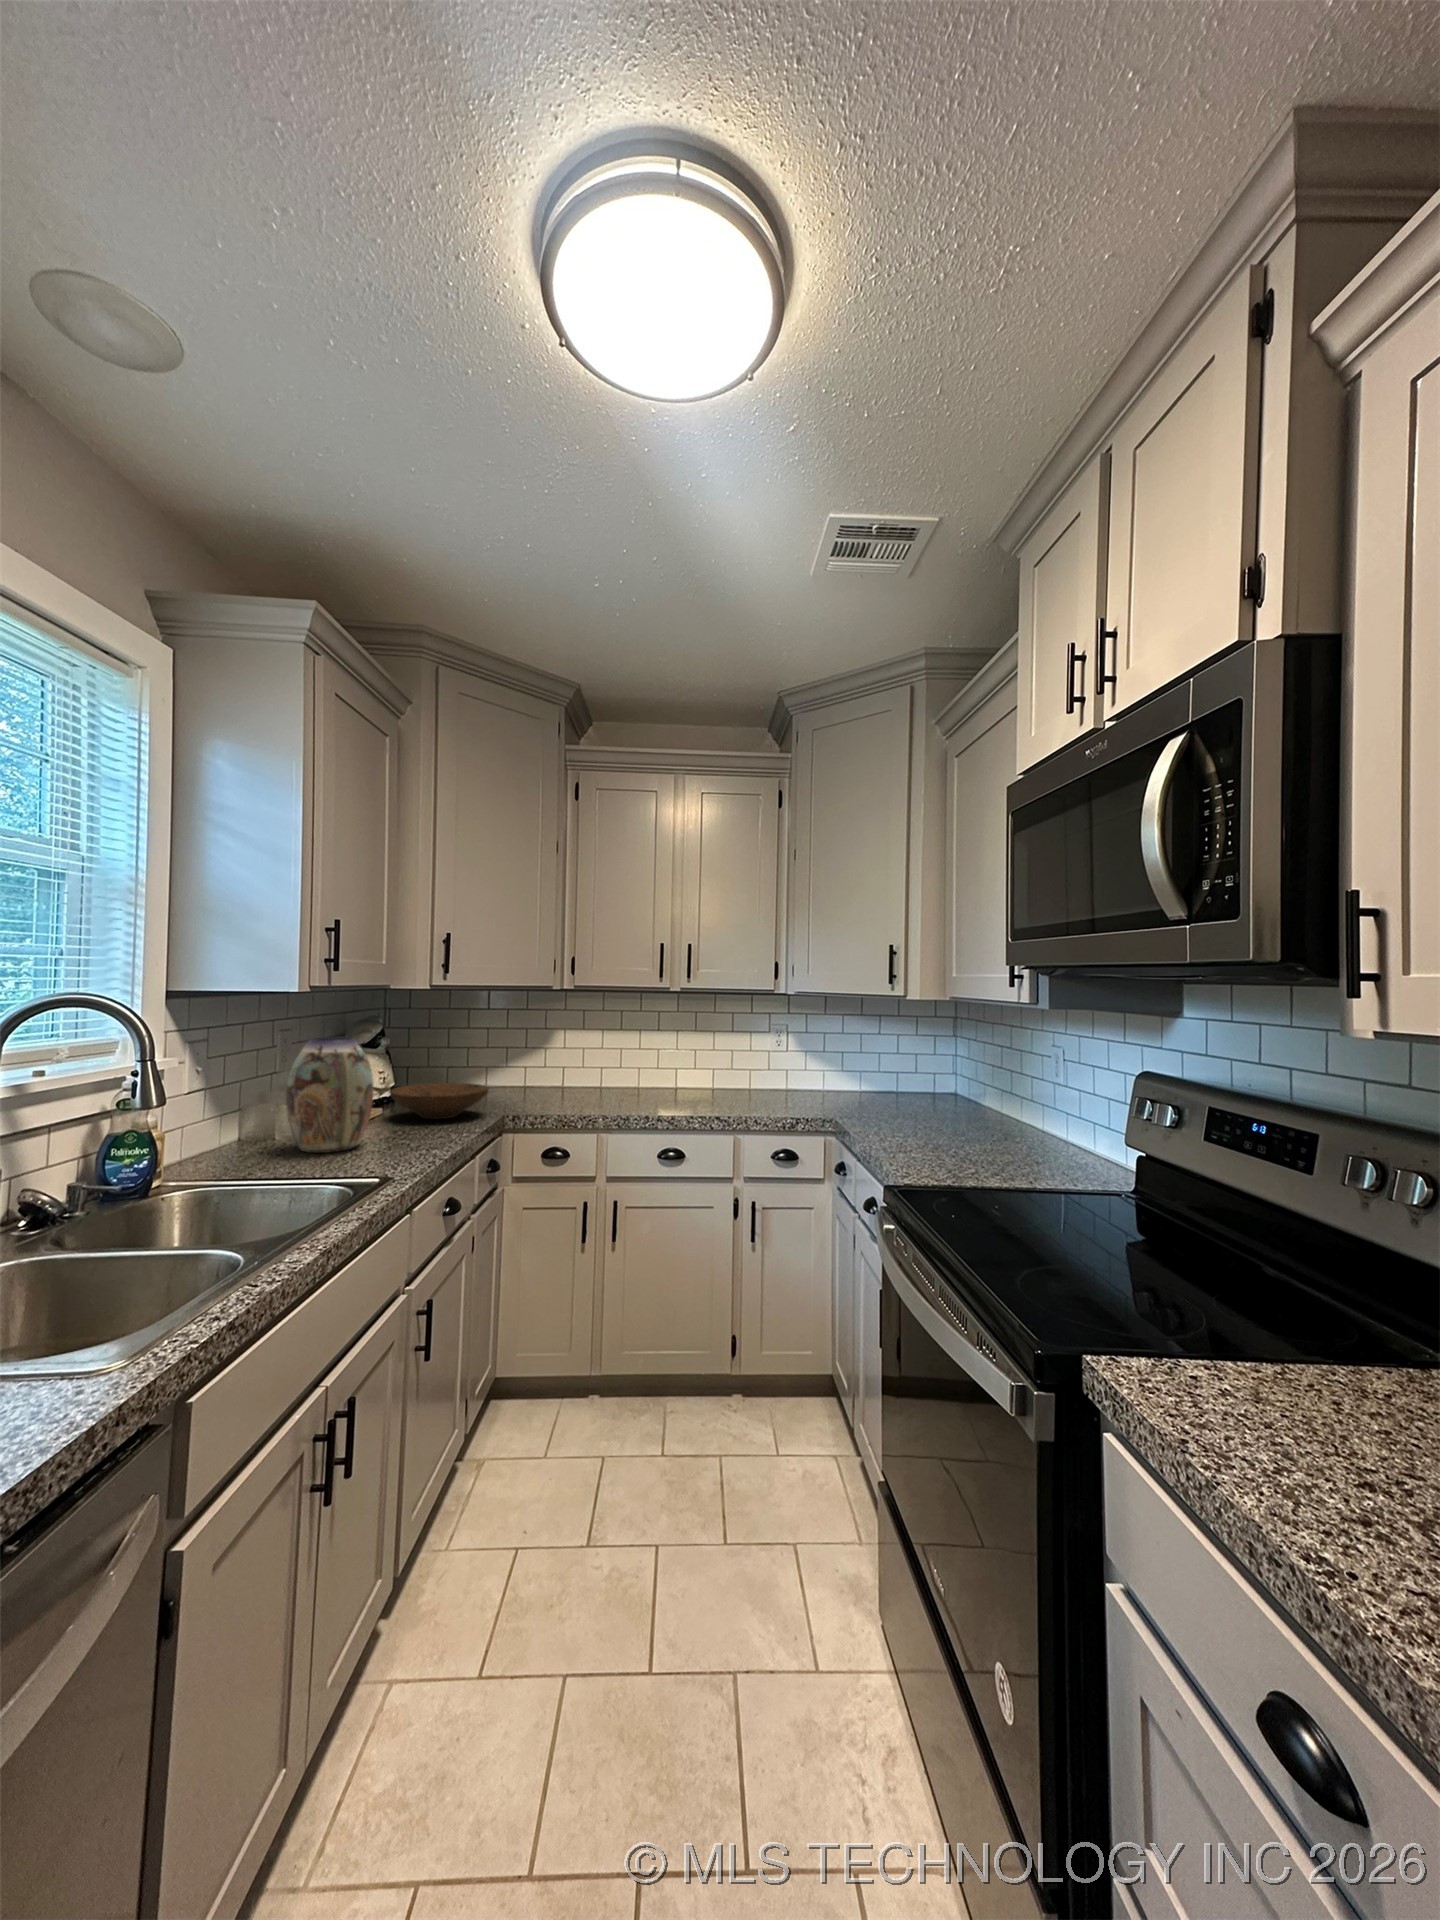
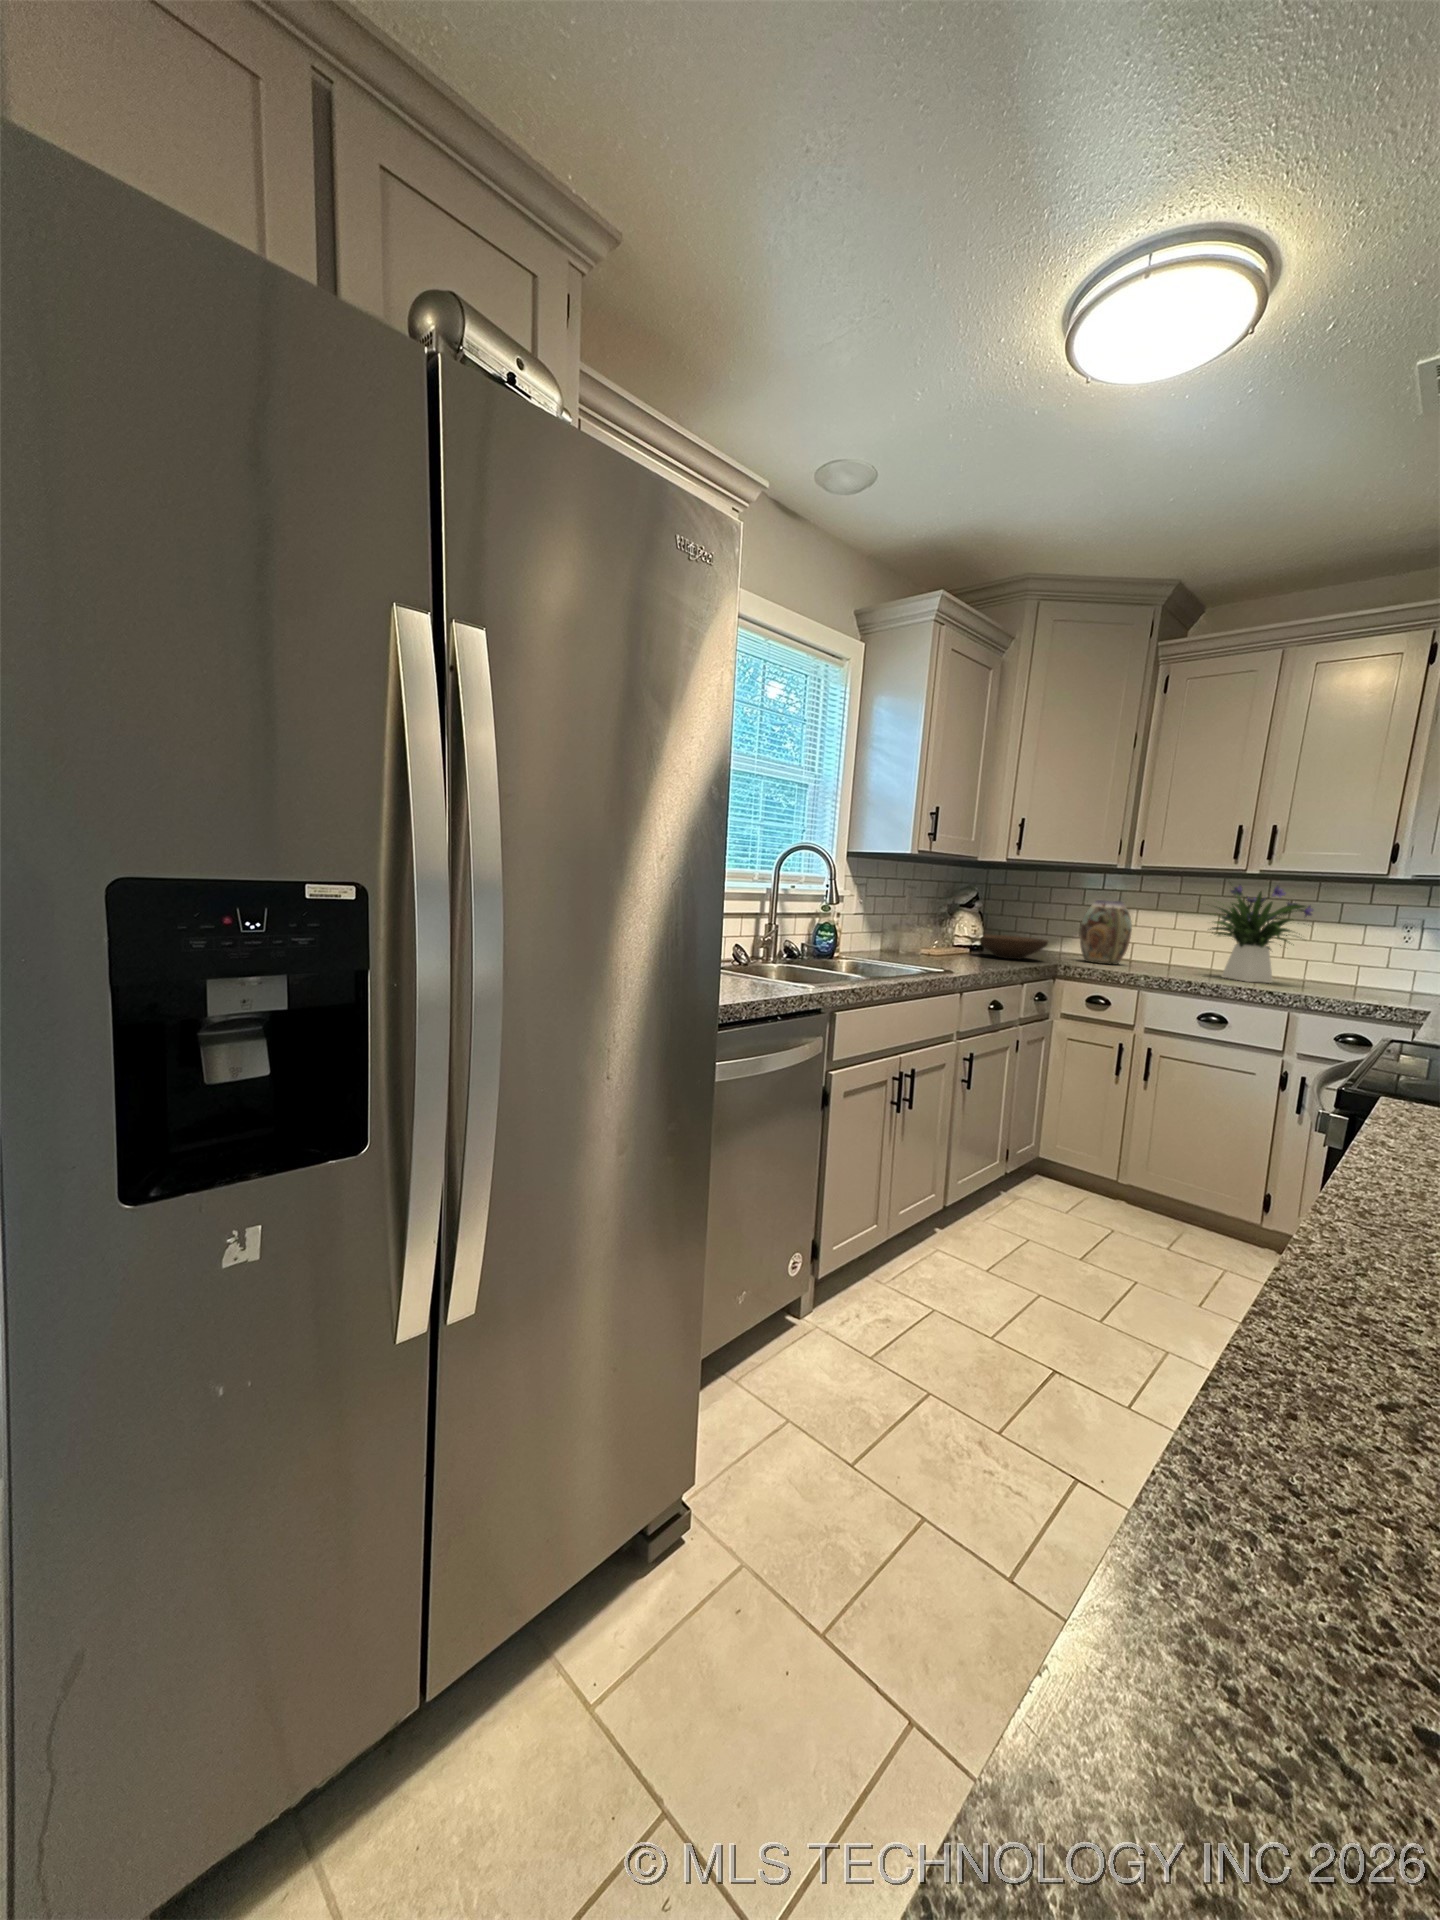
flower arrangement: none [625,994,729,1103] -> present [1210,882,1313,983]
vase: present [286,1037,374,1153] -> present [1080,900,1132,965]

